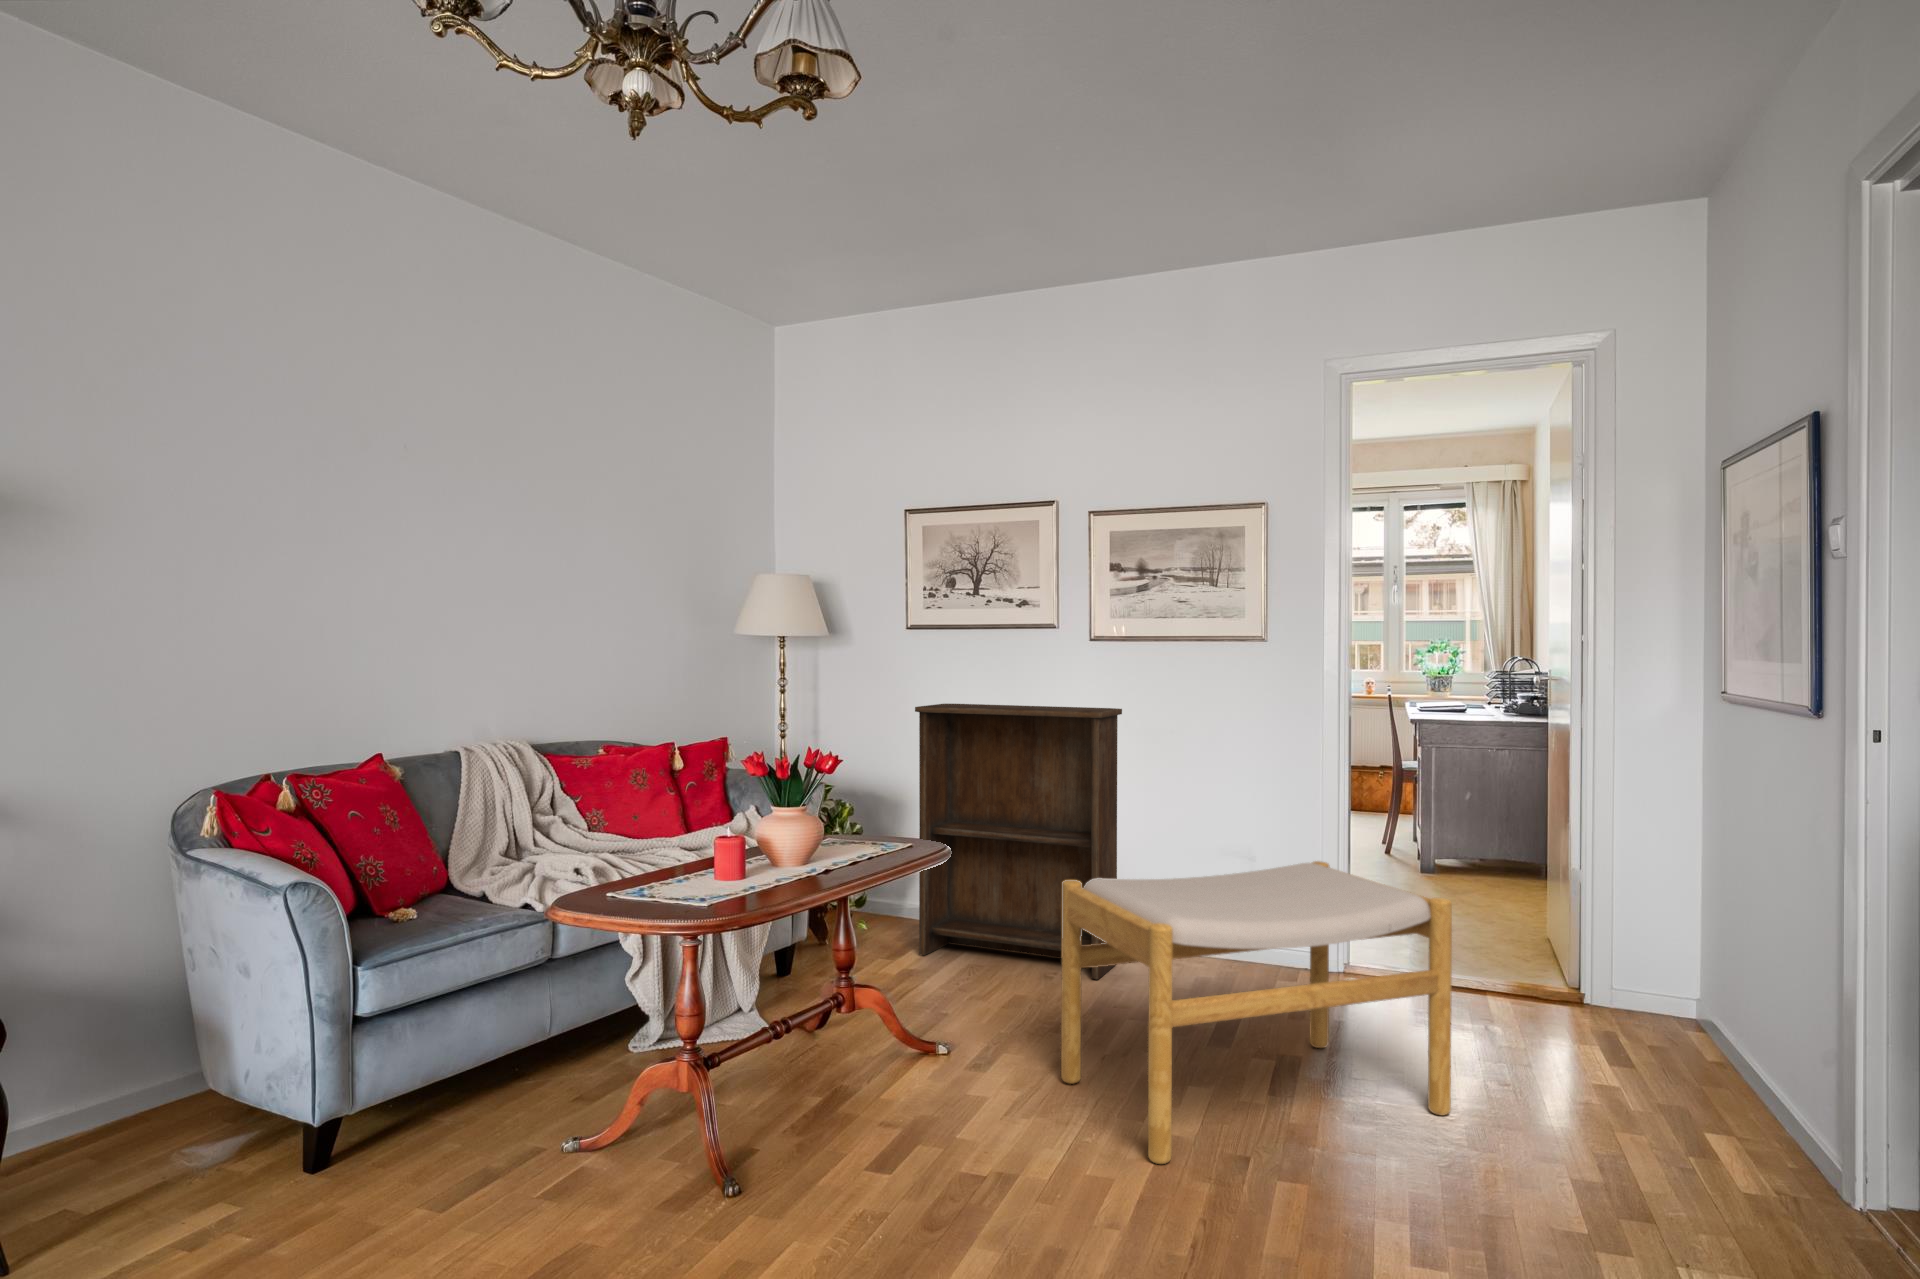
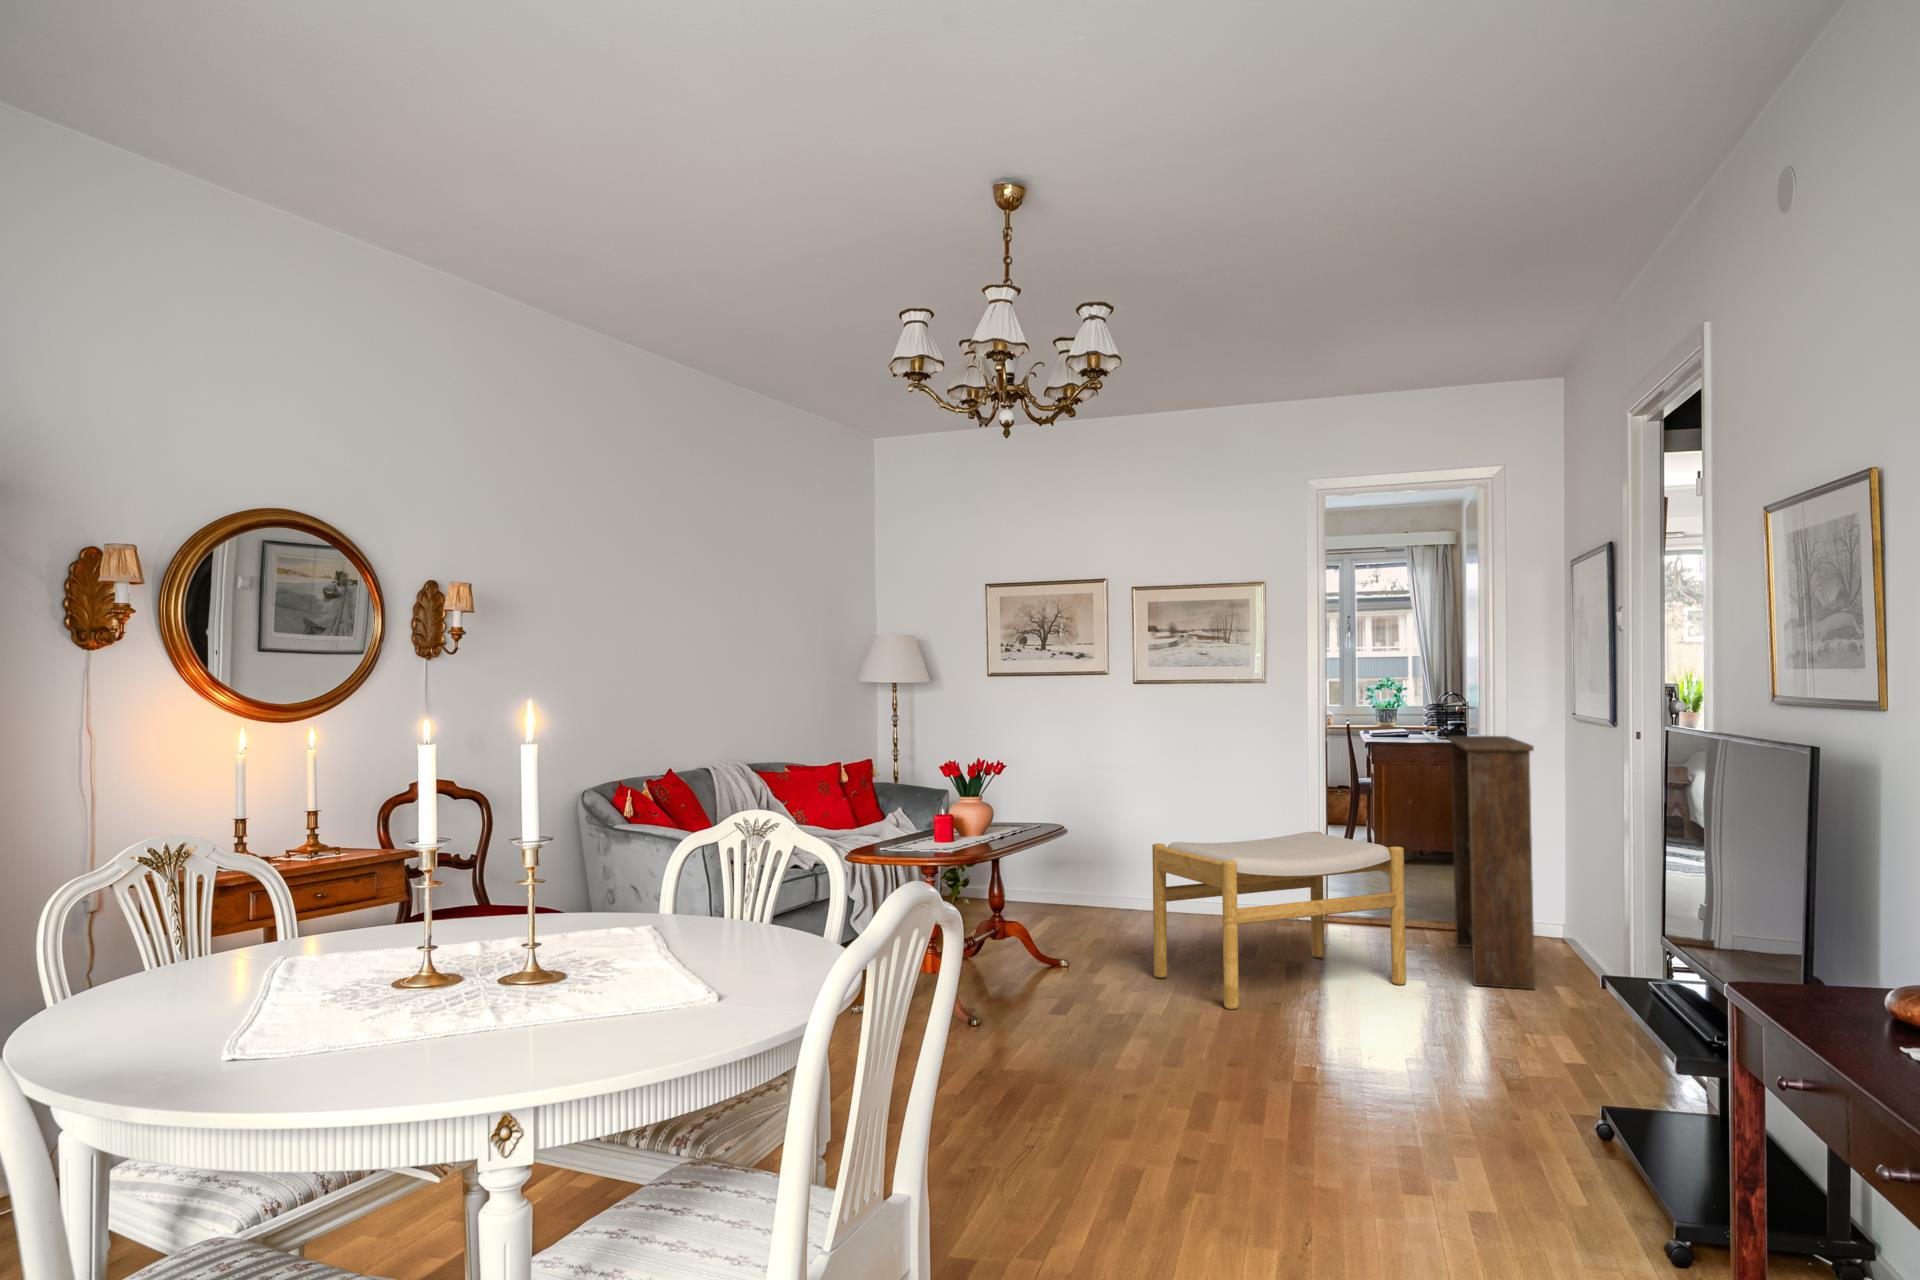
bookshelf: present [915,704,1122,979] -> present [1448,736,1535,990]

